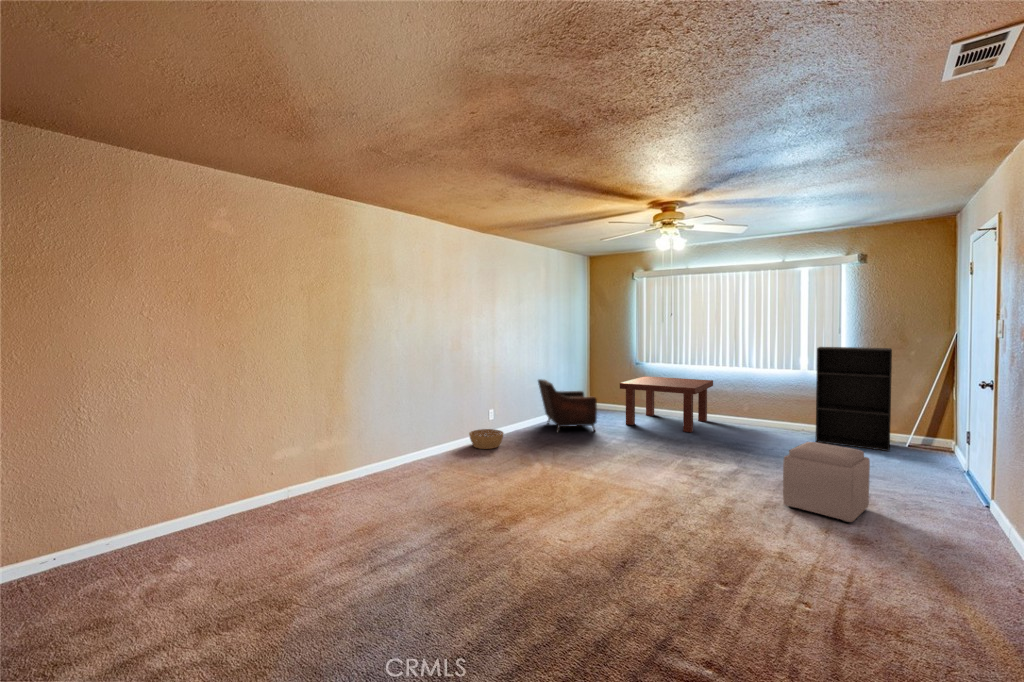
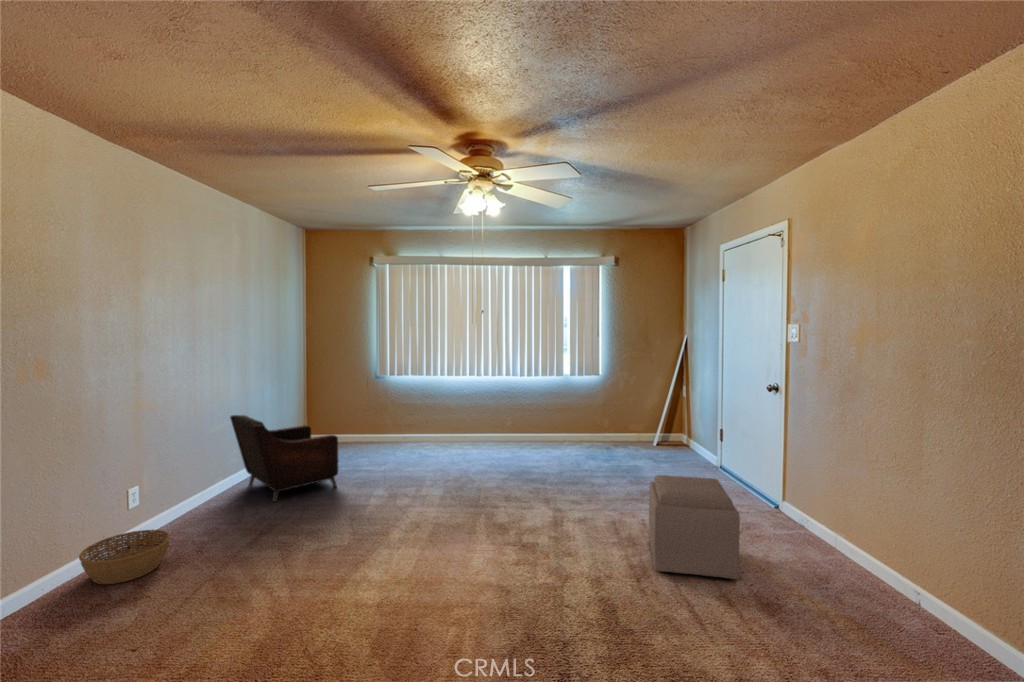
bookshelf: present [816,347,892,451] -> none [583,351,652,455]
coffee table: present [620,376,713,432] -> none [365,393,473,465]

